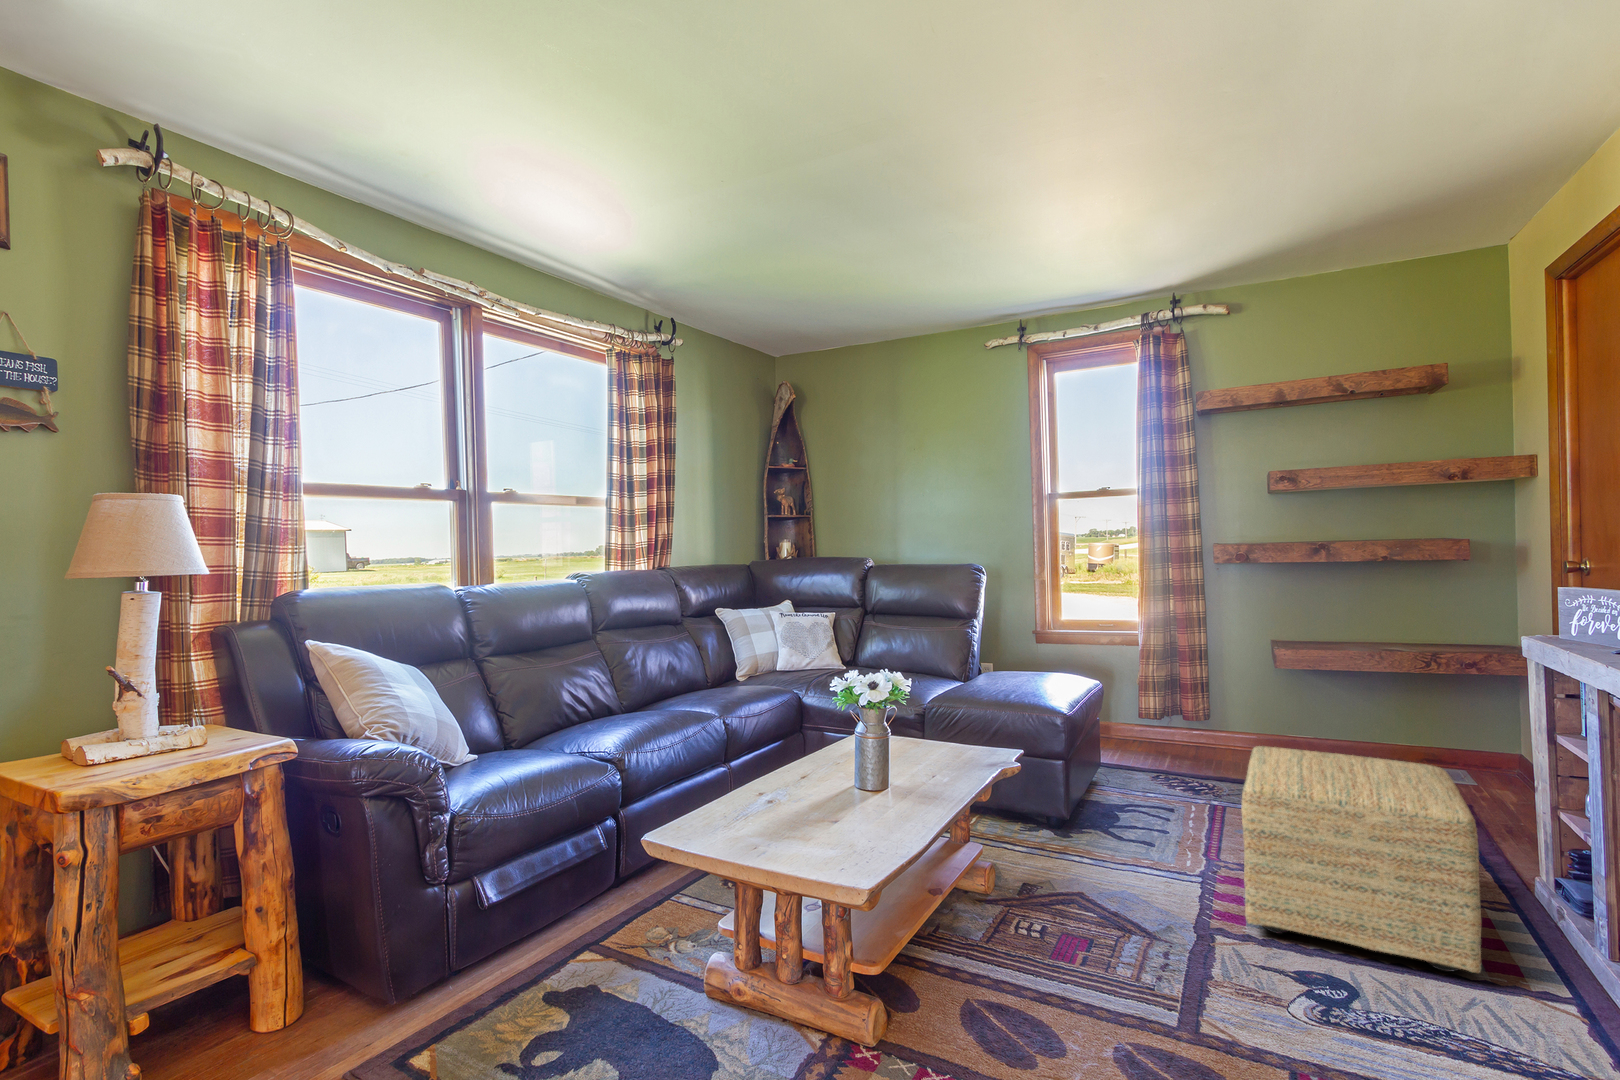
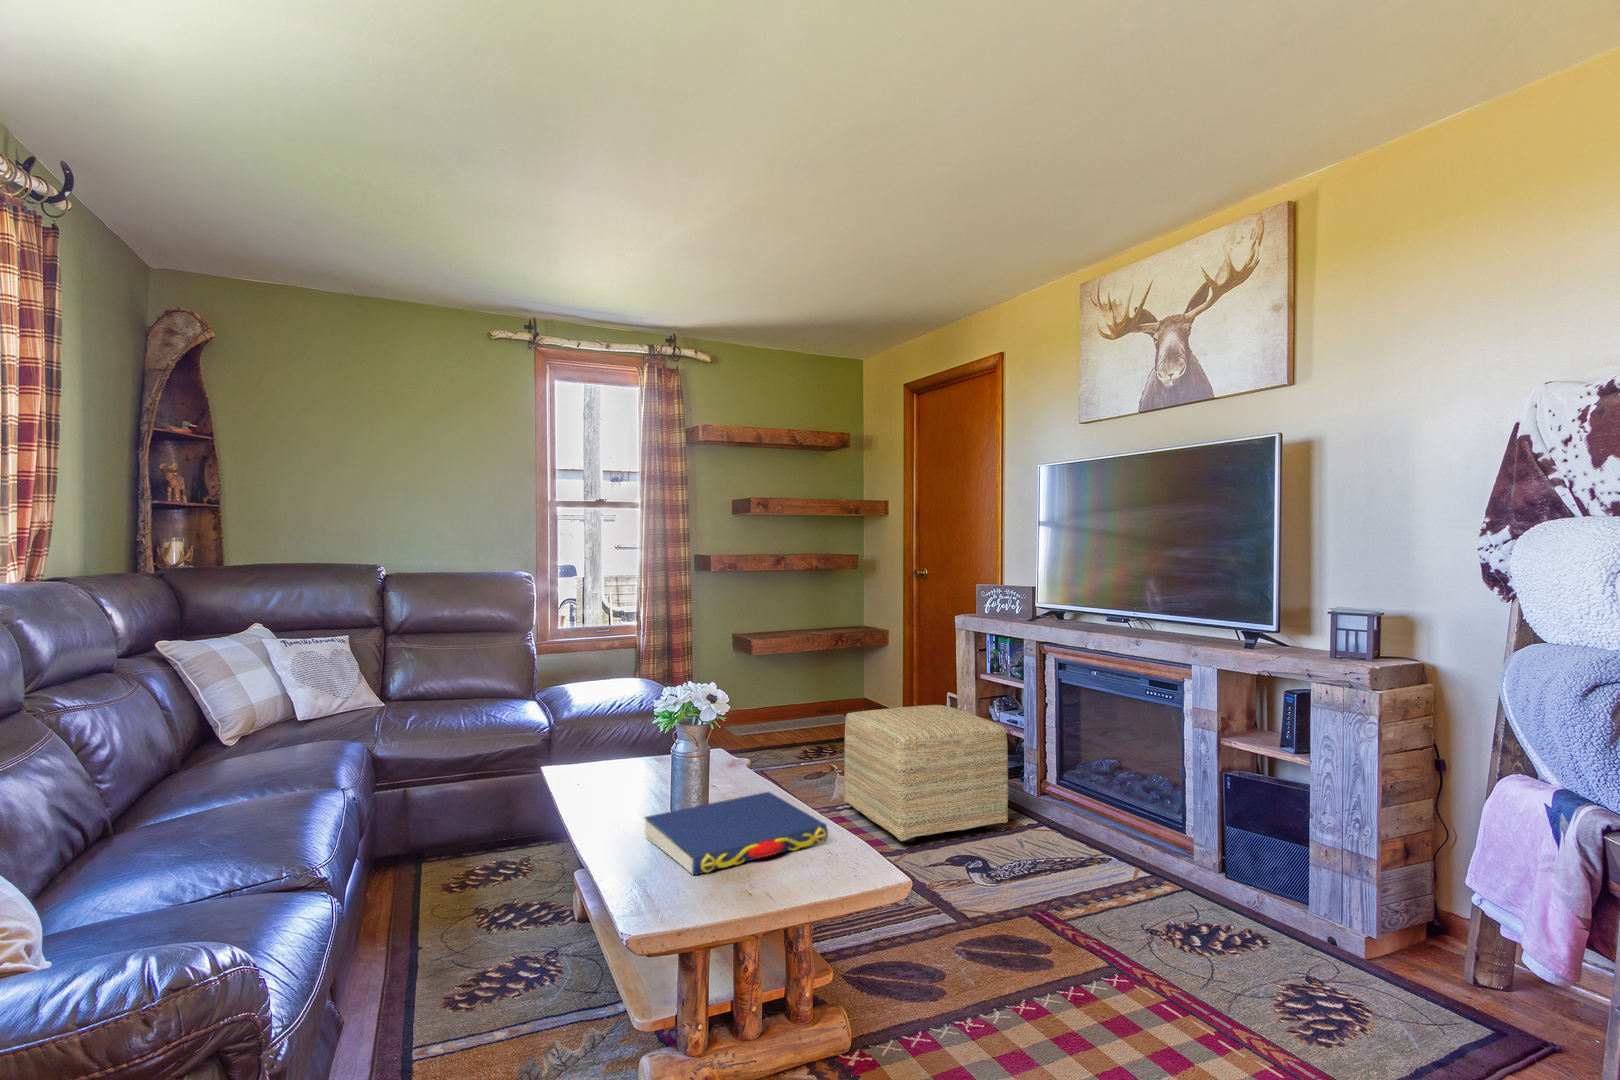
book: none [754,771,918,838] -> present [644,792,828,875]

